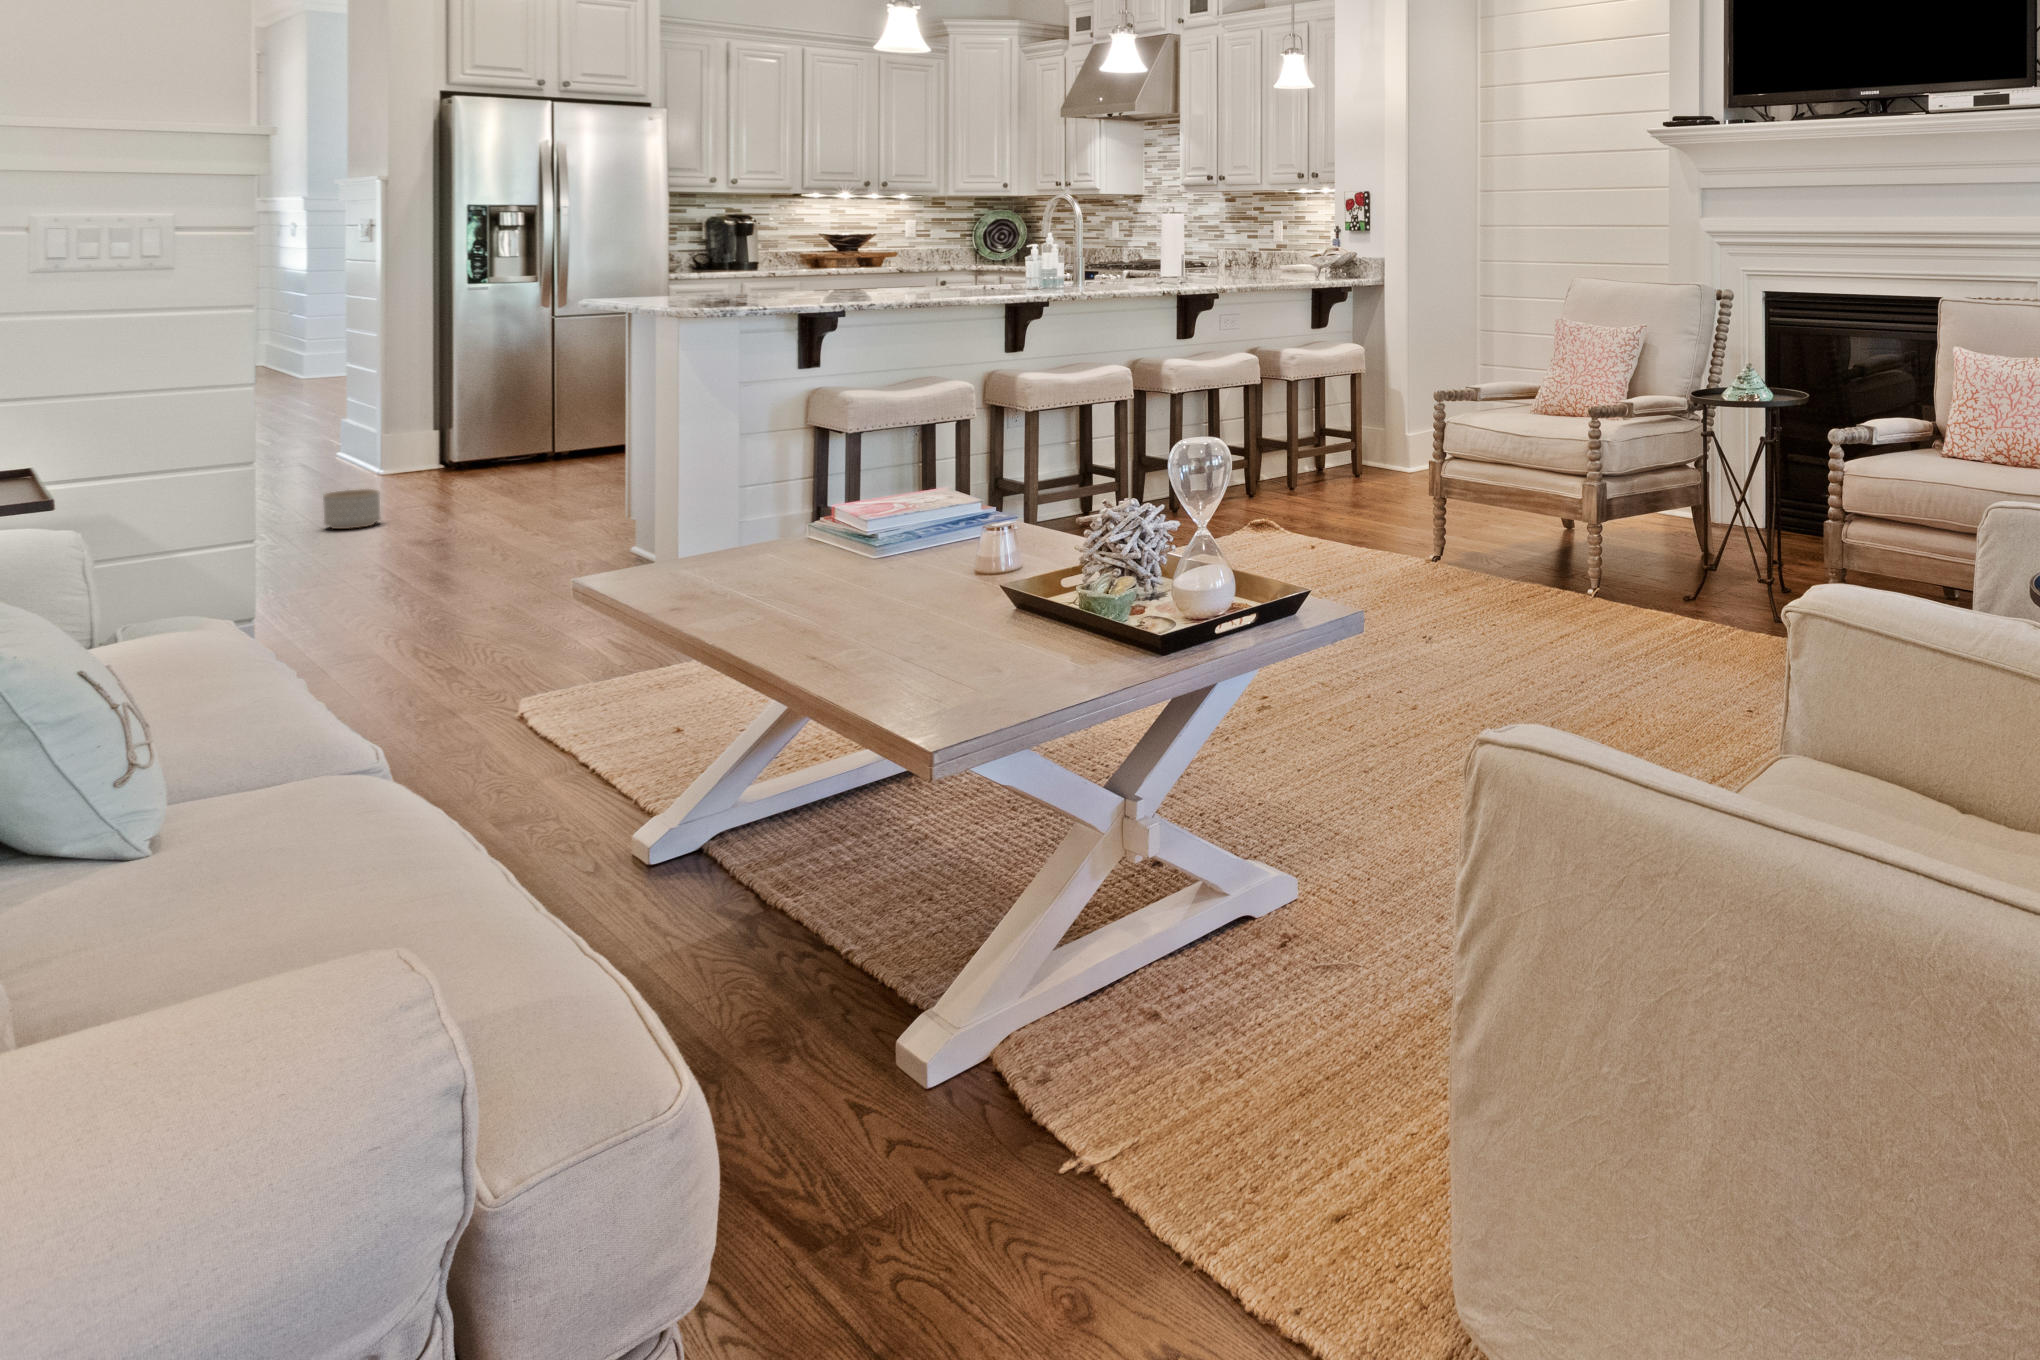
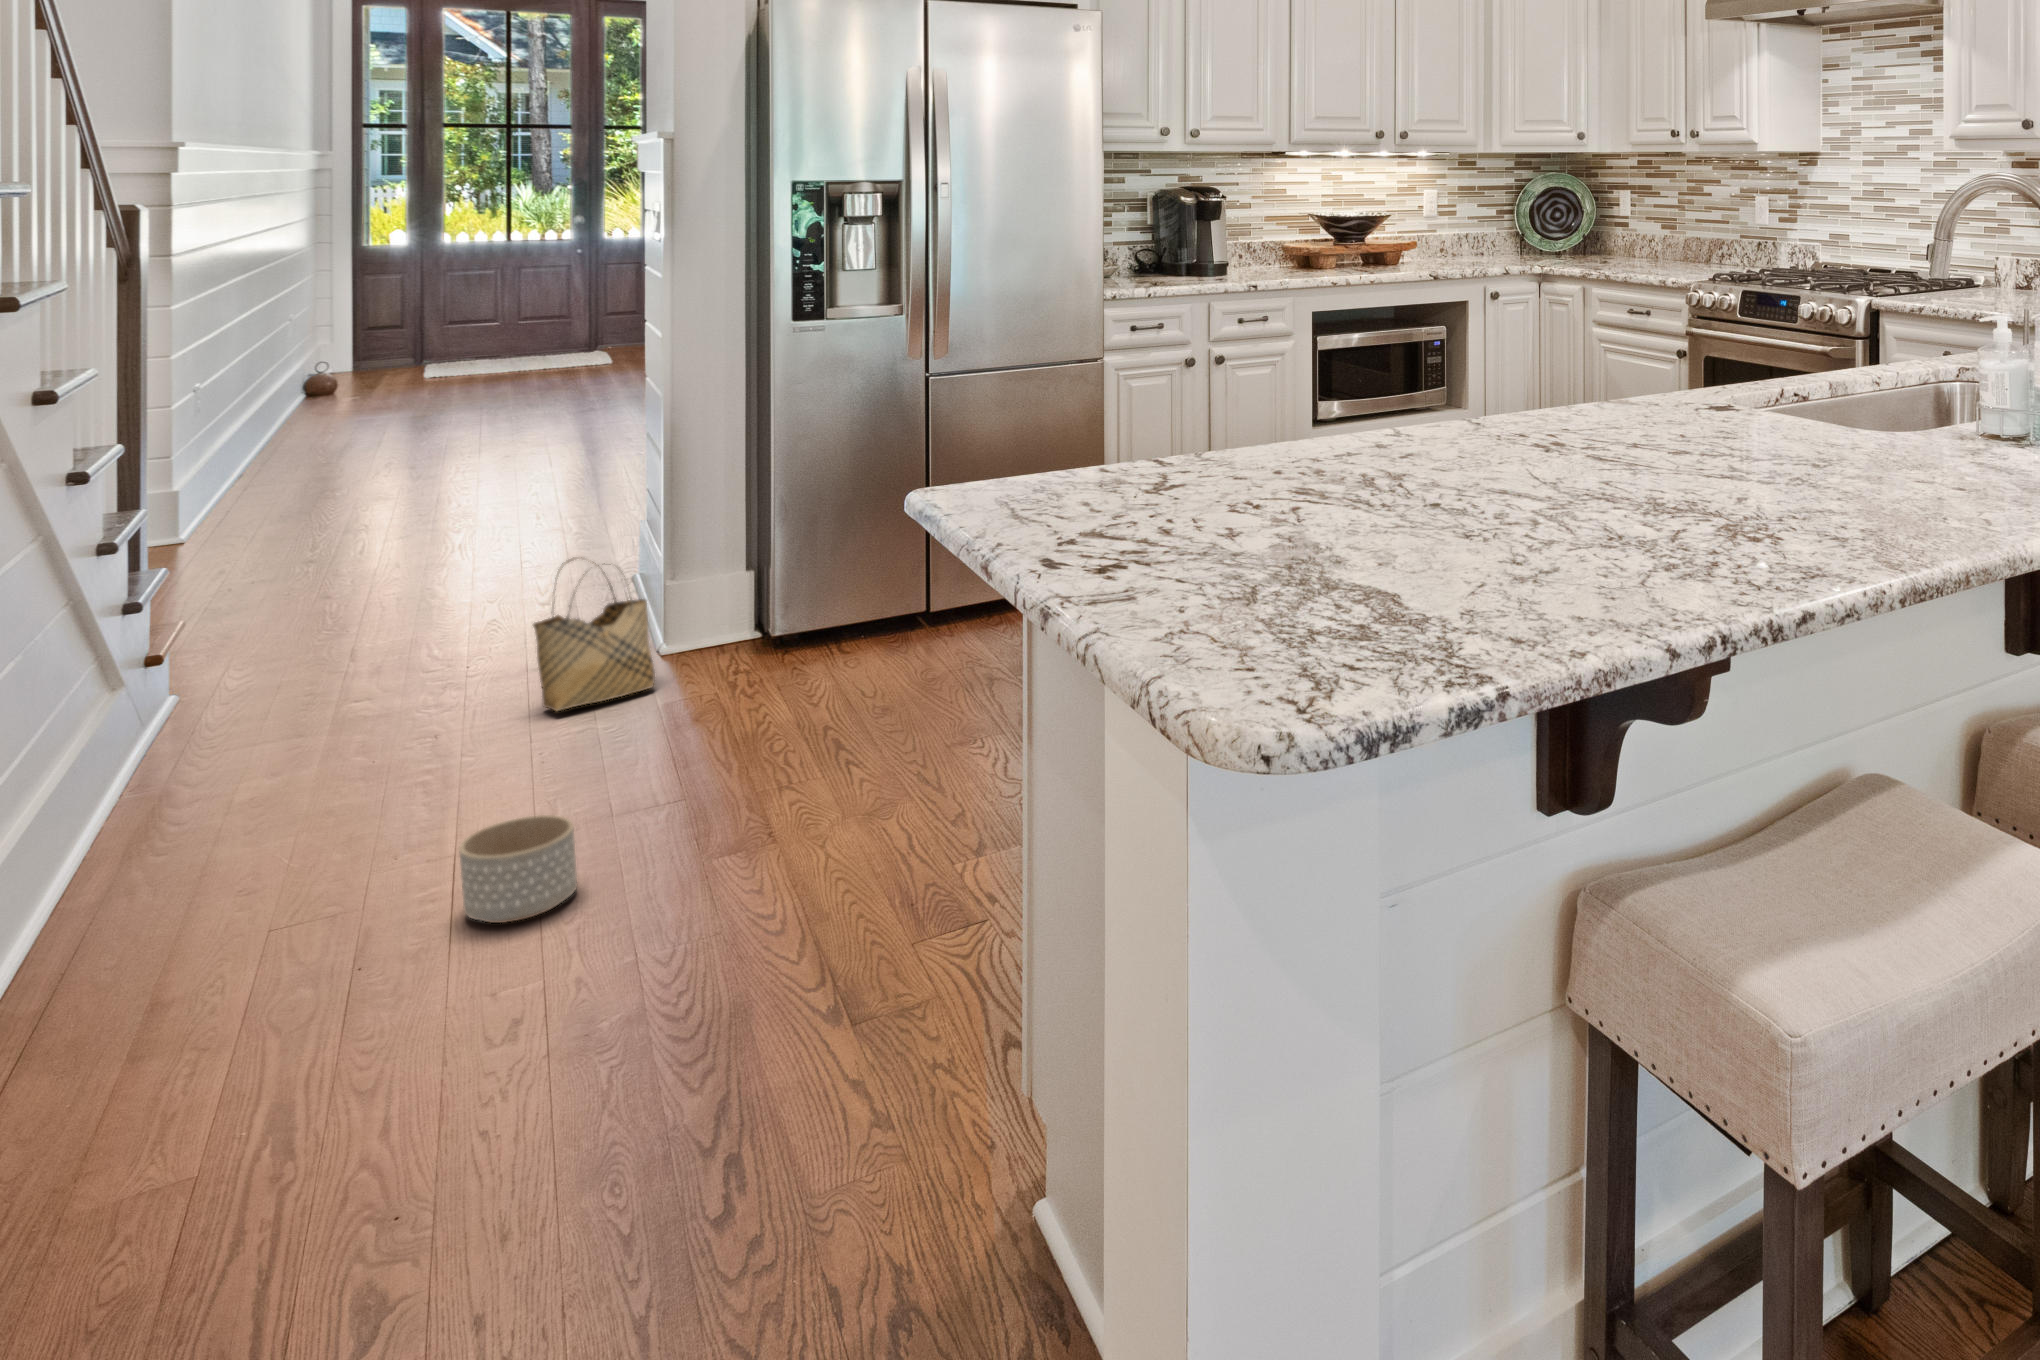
woven basket: none [314,407,385,488] -> present [533,557,655,711]

